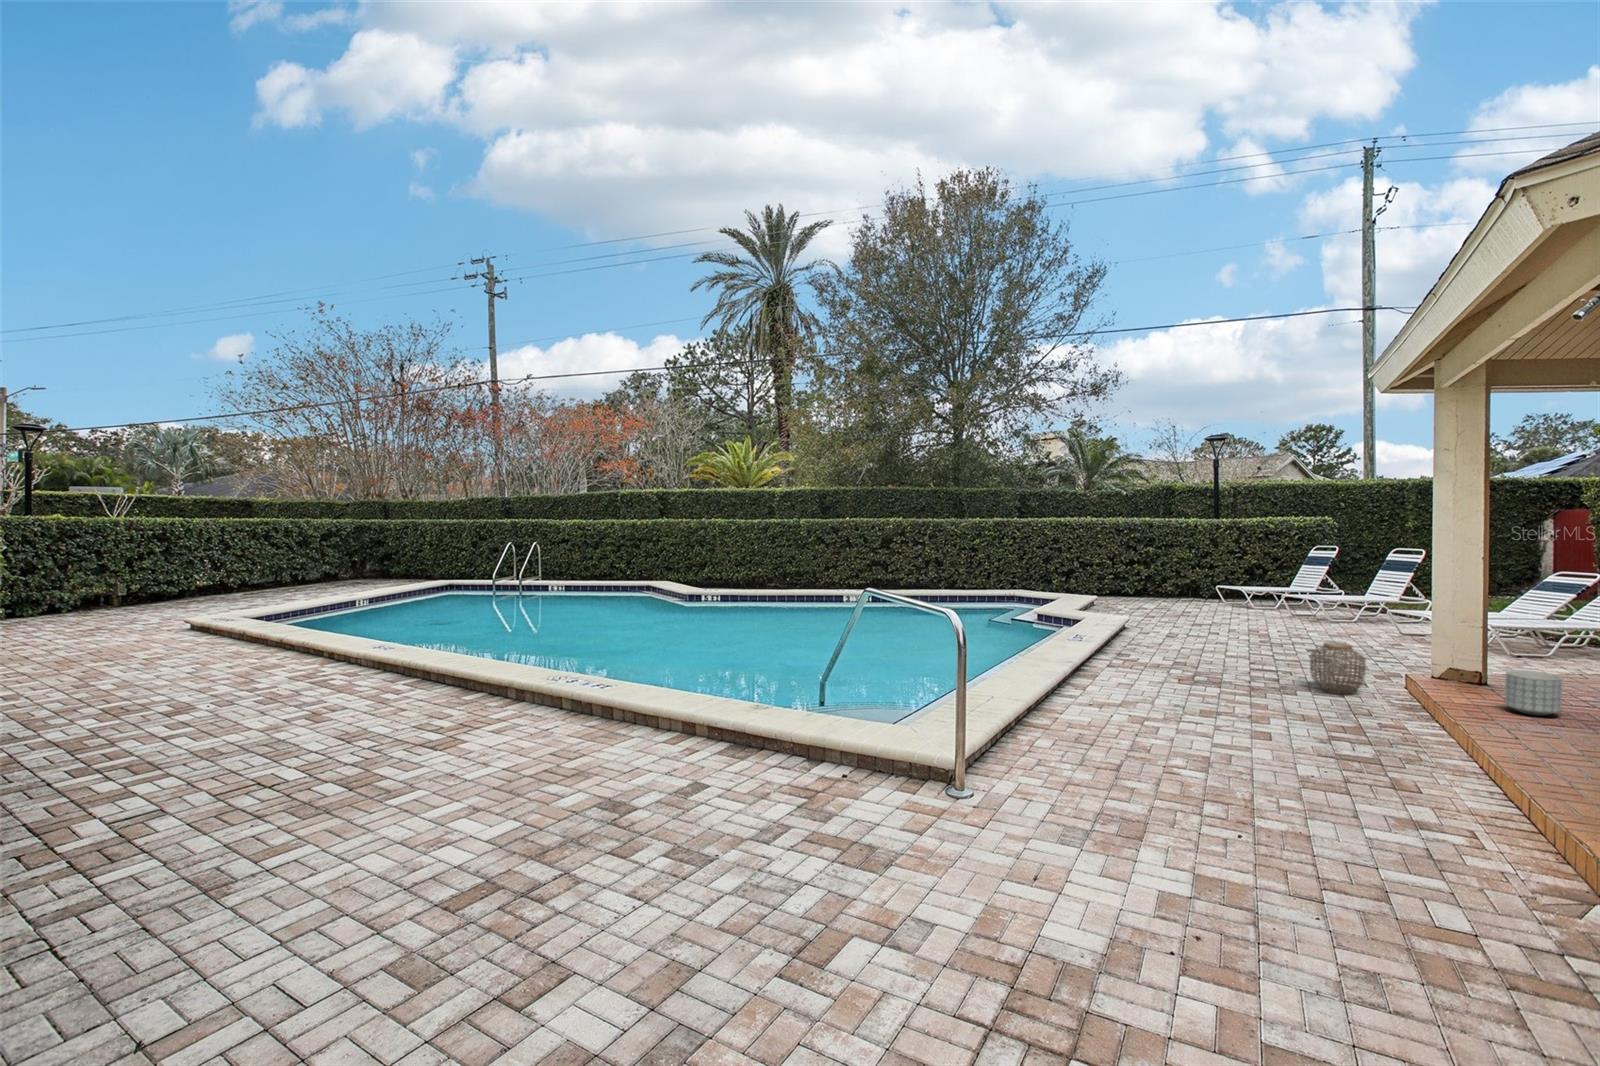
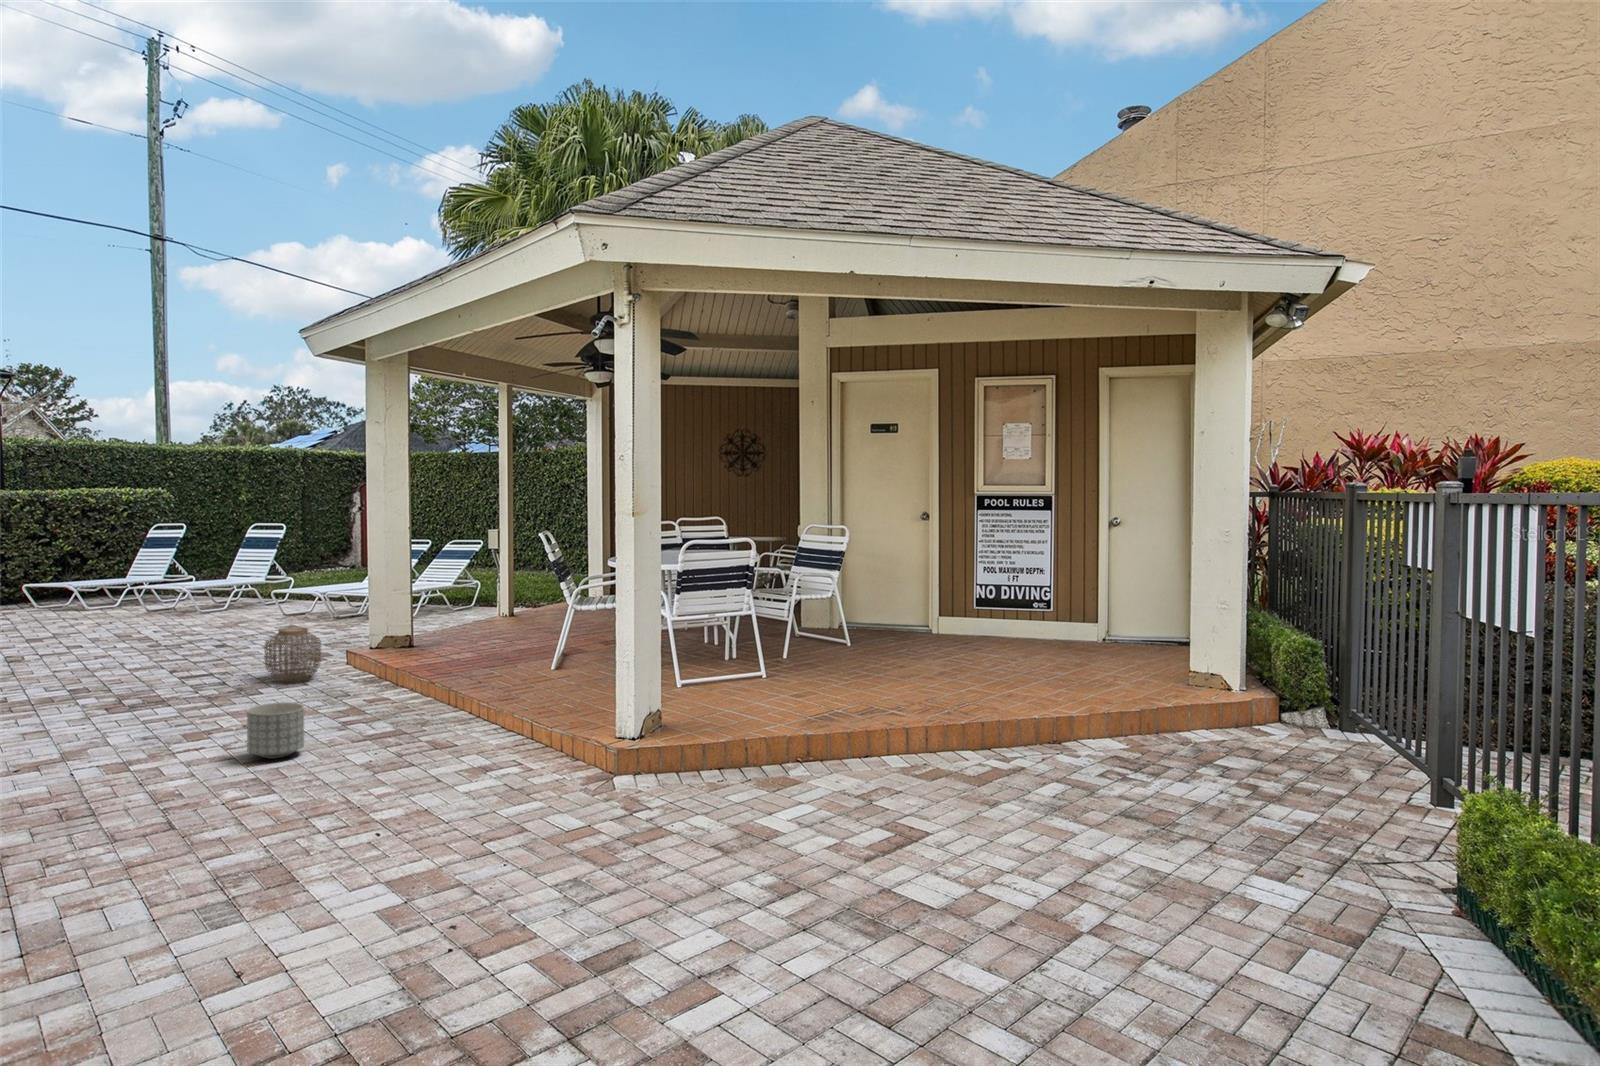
planter: present [1505,670,1562,716] -> present [247,702,304,759]

